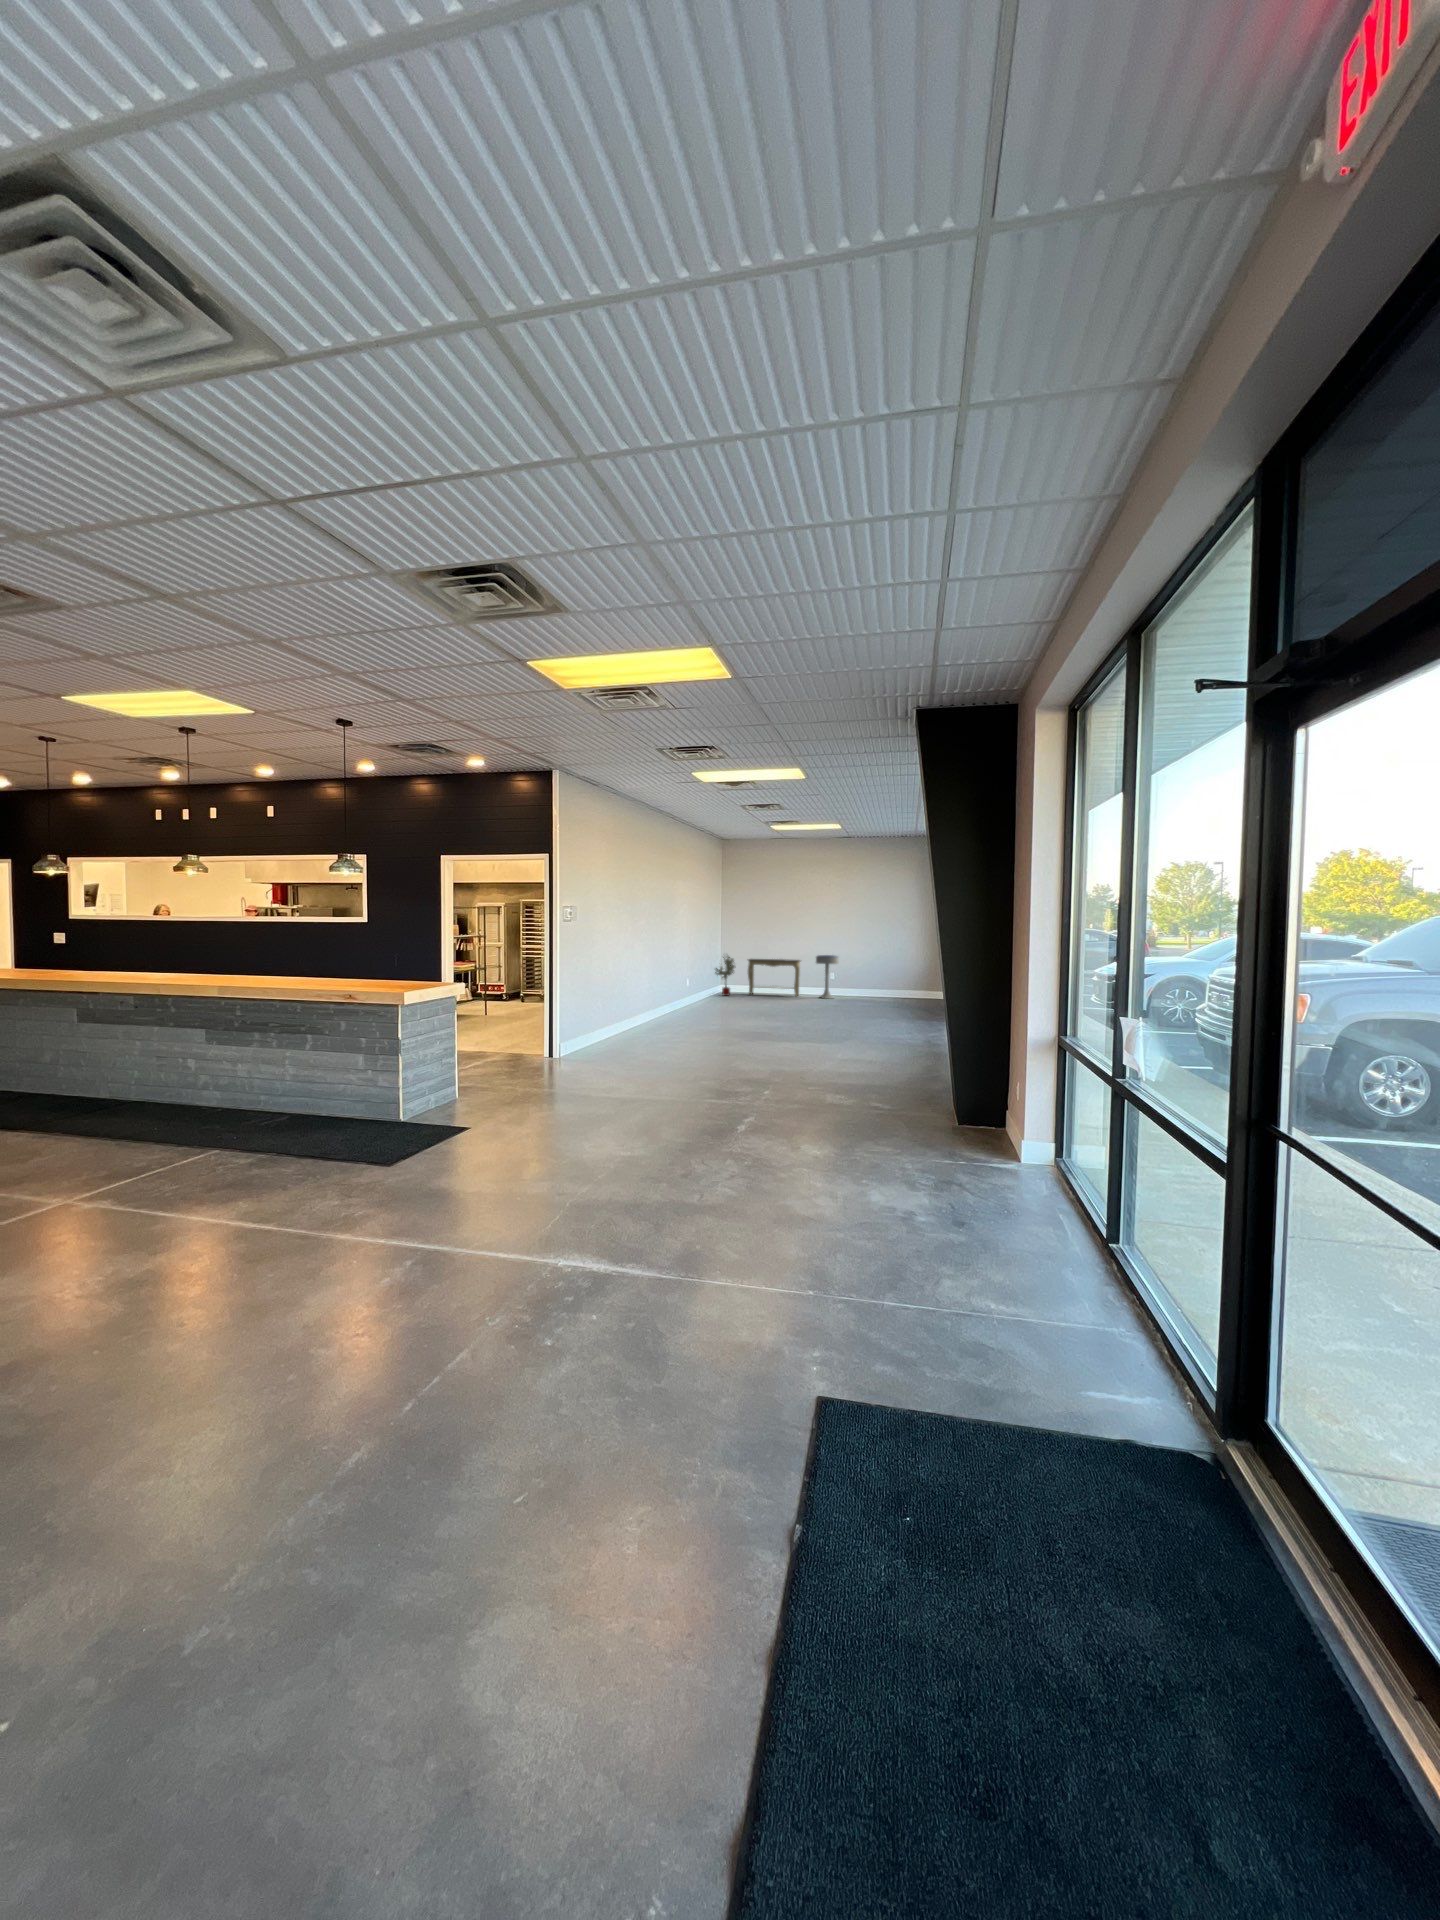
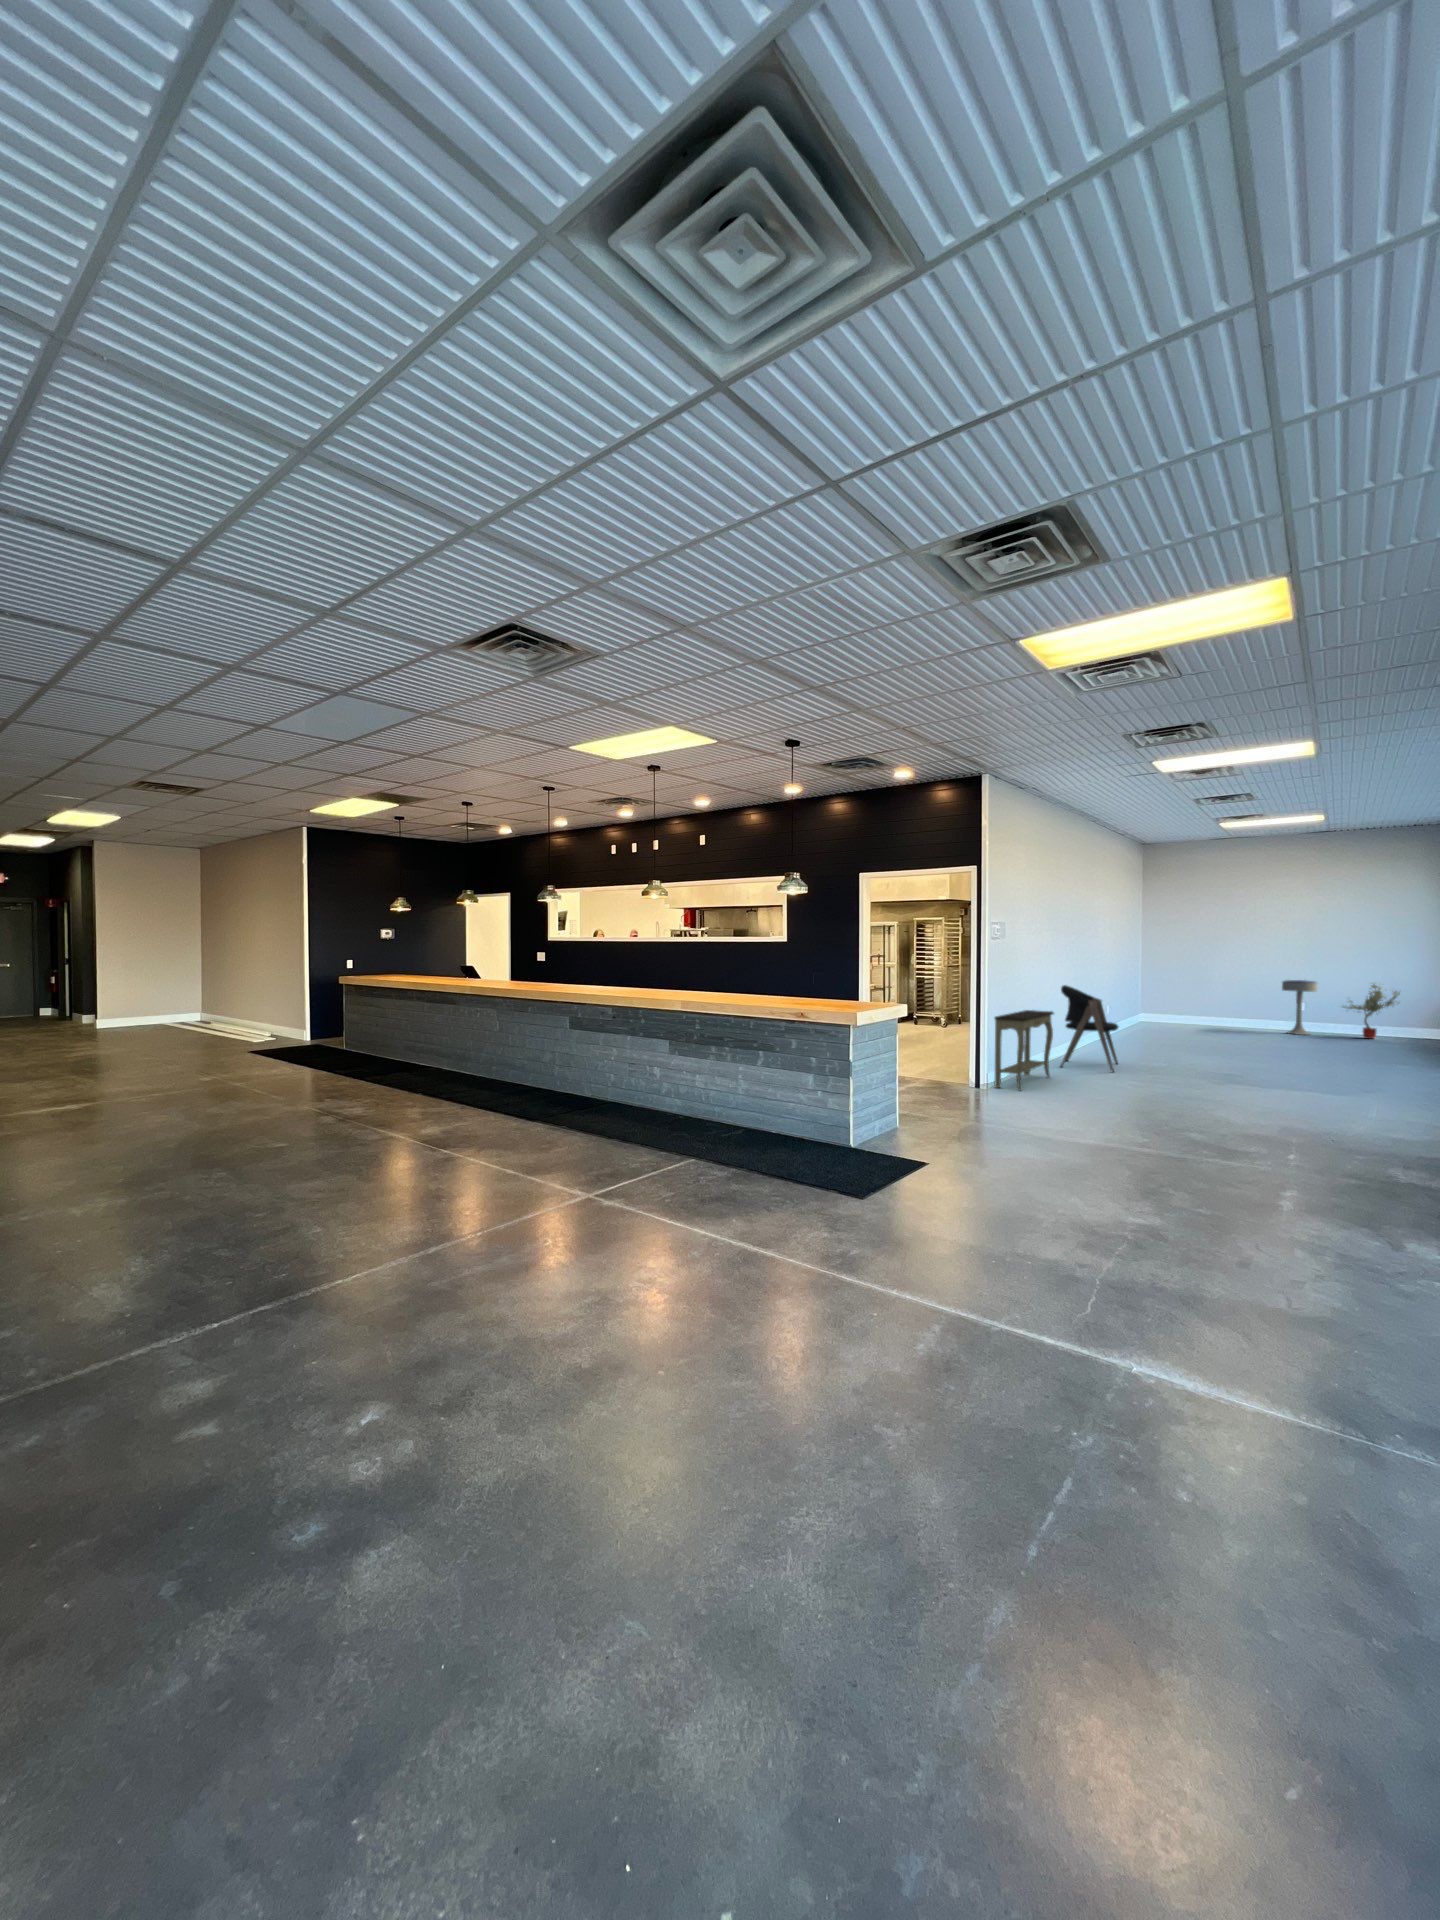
potted tree: present [715,956,735,996] -> present [1344,983,1399,1039]
console table: present [748,959,800,996] -> present [995,1010,1054,1090]
chair: none [631,962,681,1037] -> present [1061,985,1118,1072]

